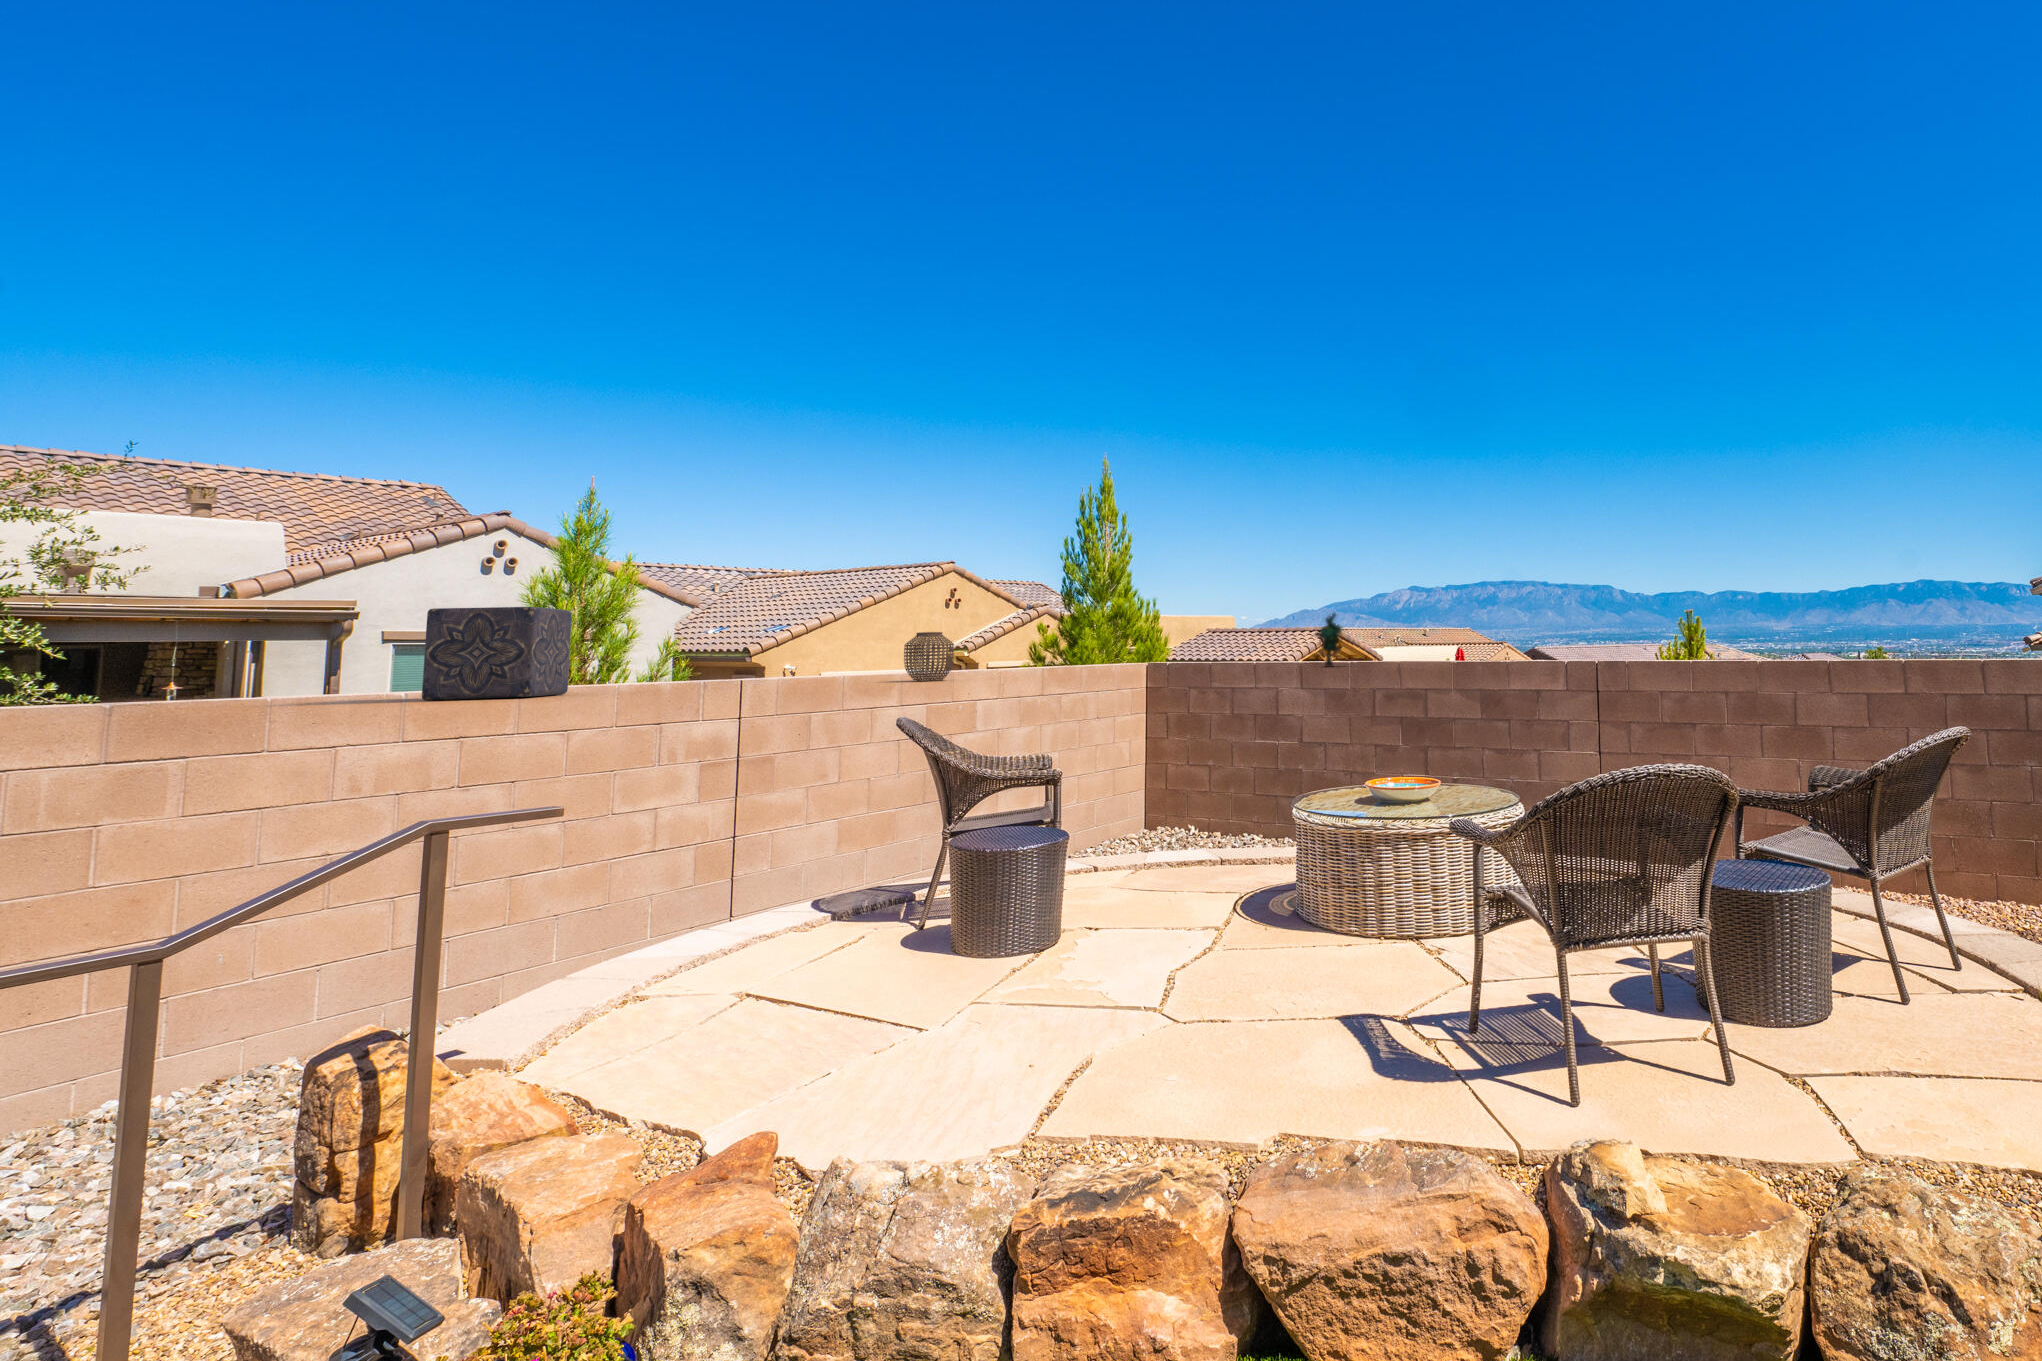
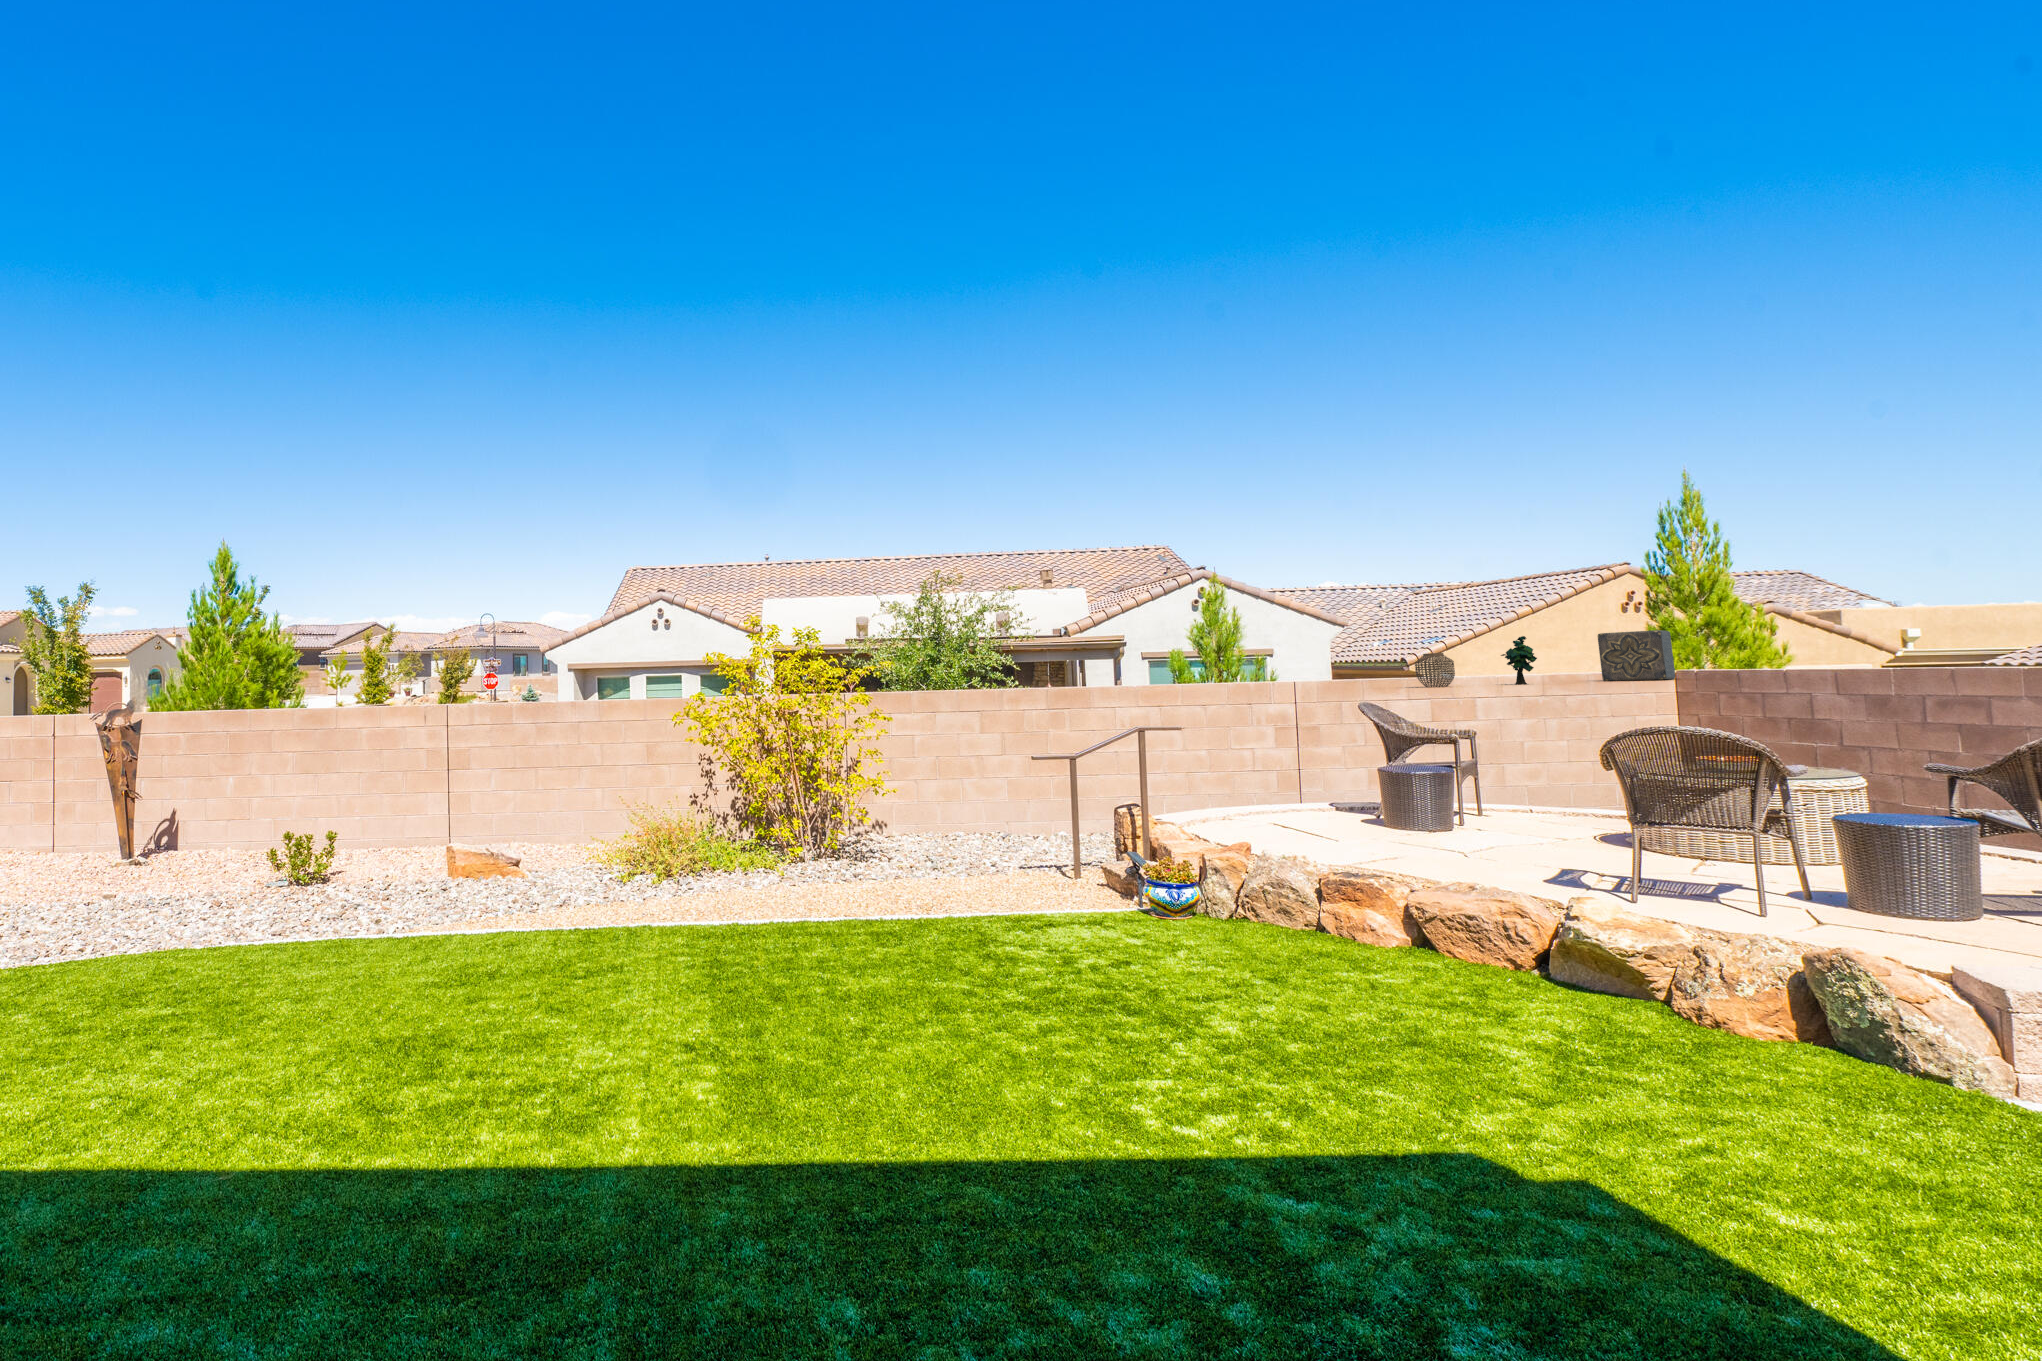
ottoman: present [422,607,572,701] -> present [1598,630,1675,681]
decorative plant: present [1315,613,1342,667] -> present [1501,636,1537,684]

